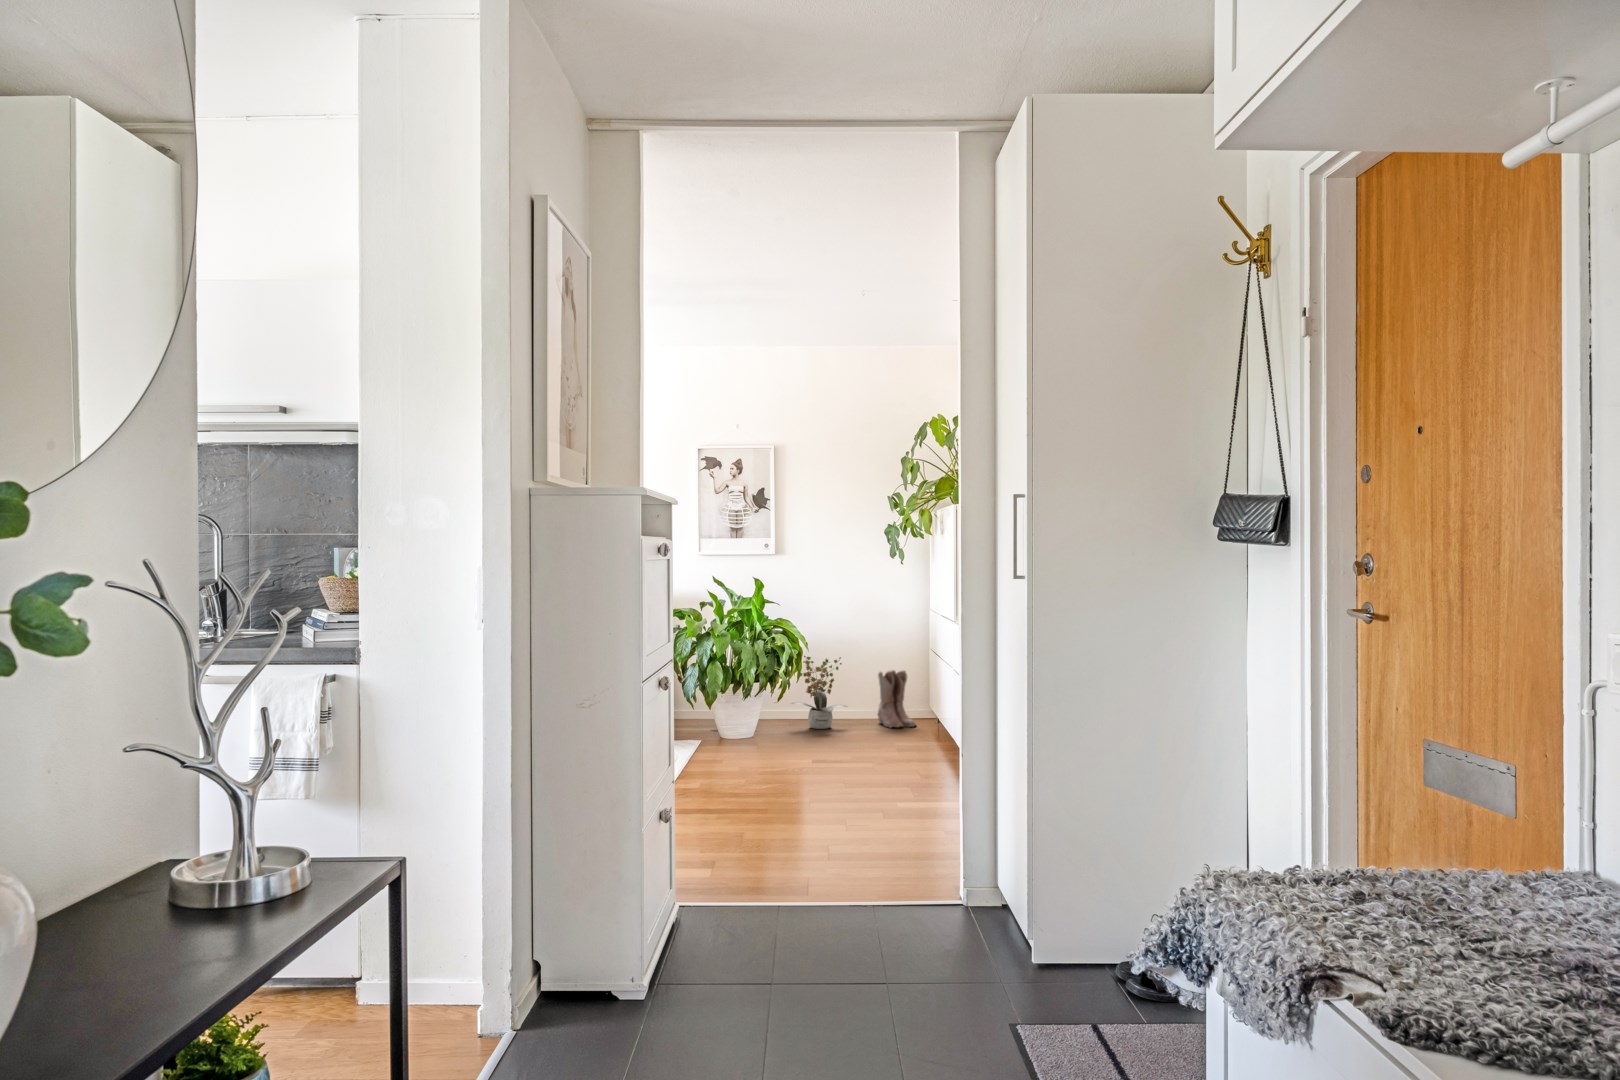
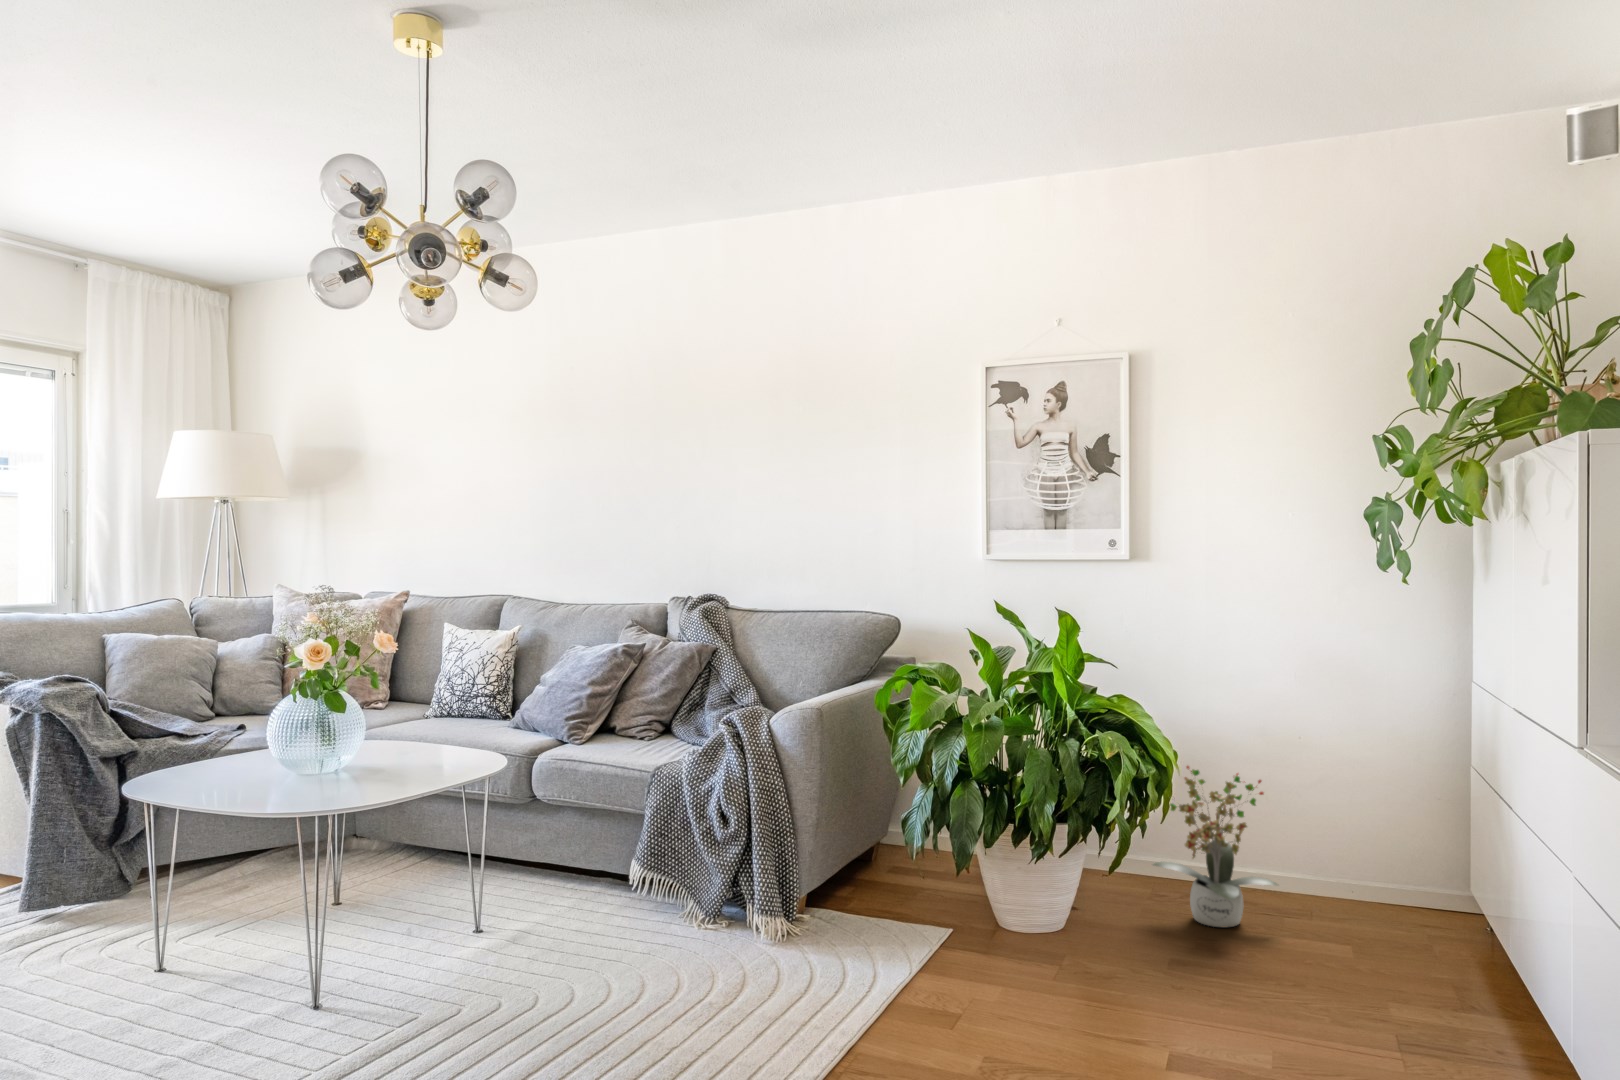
boots: present [878,670,916,728] -> none [1352,815,1445,953]

